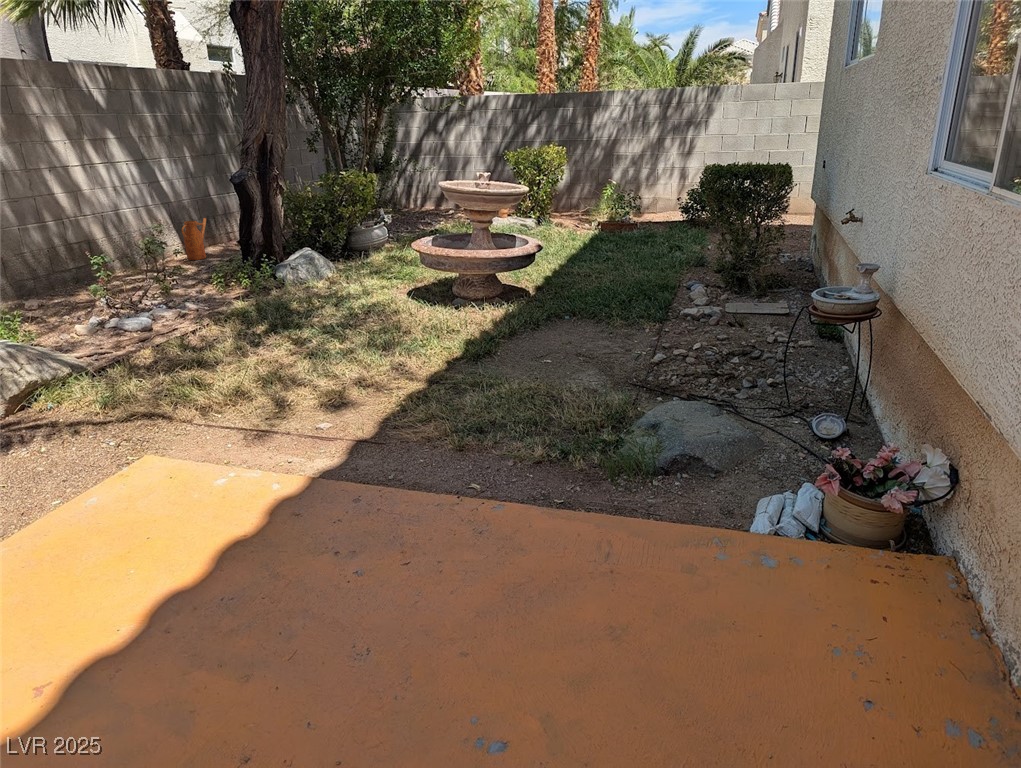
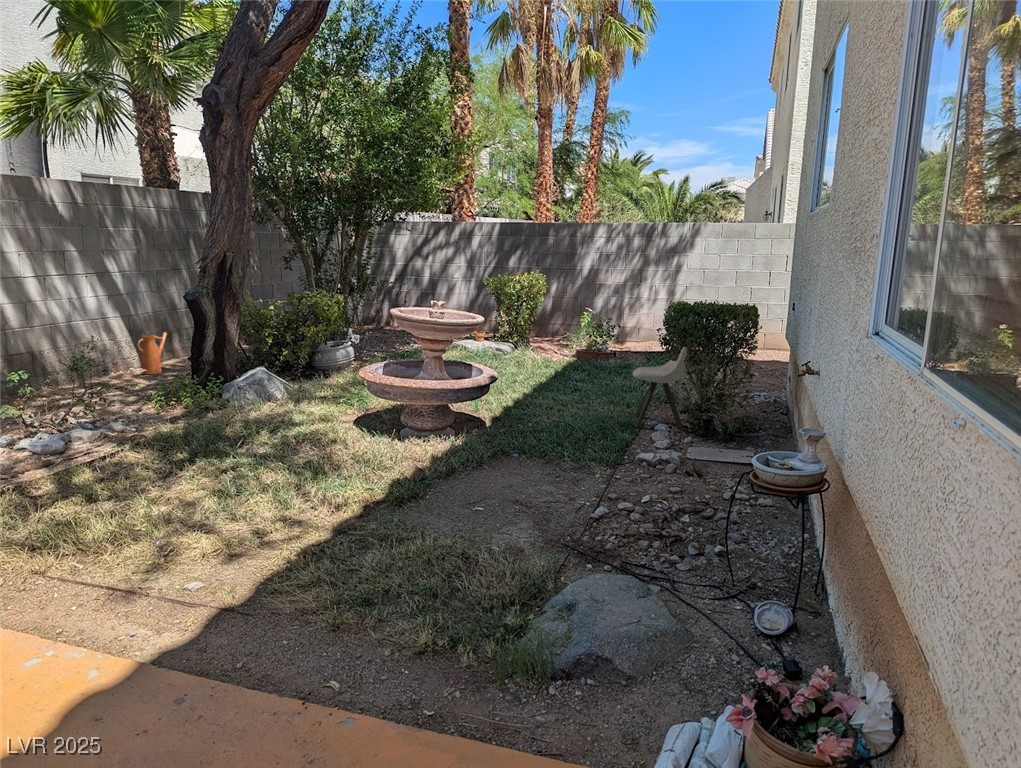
chair: none [668,195,731,289] -> present [633,347,687,430]

